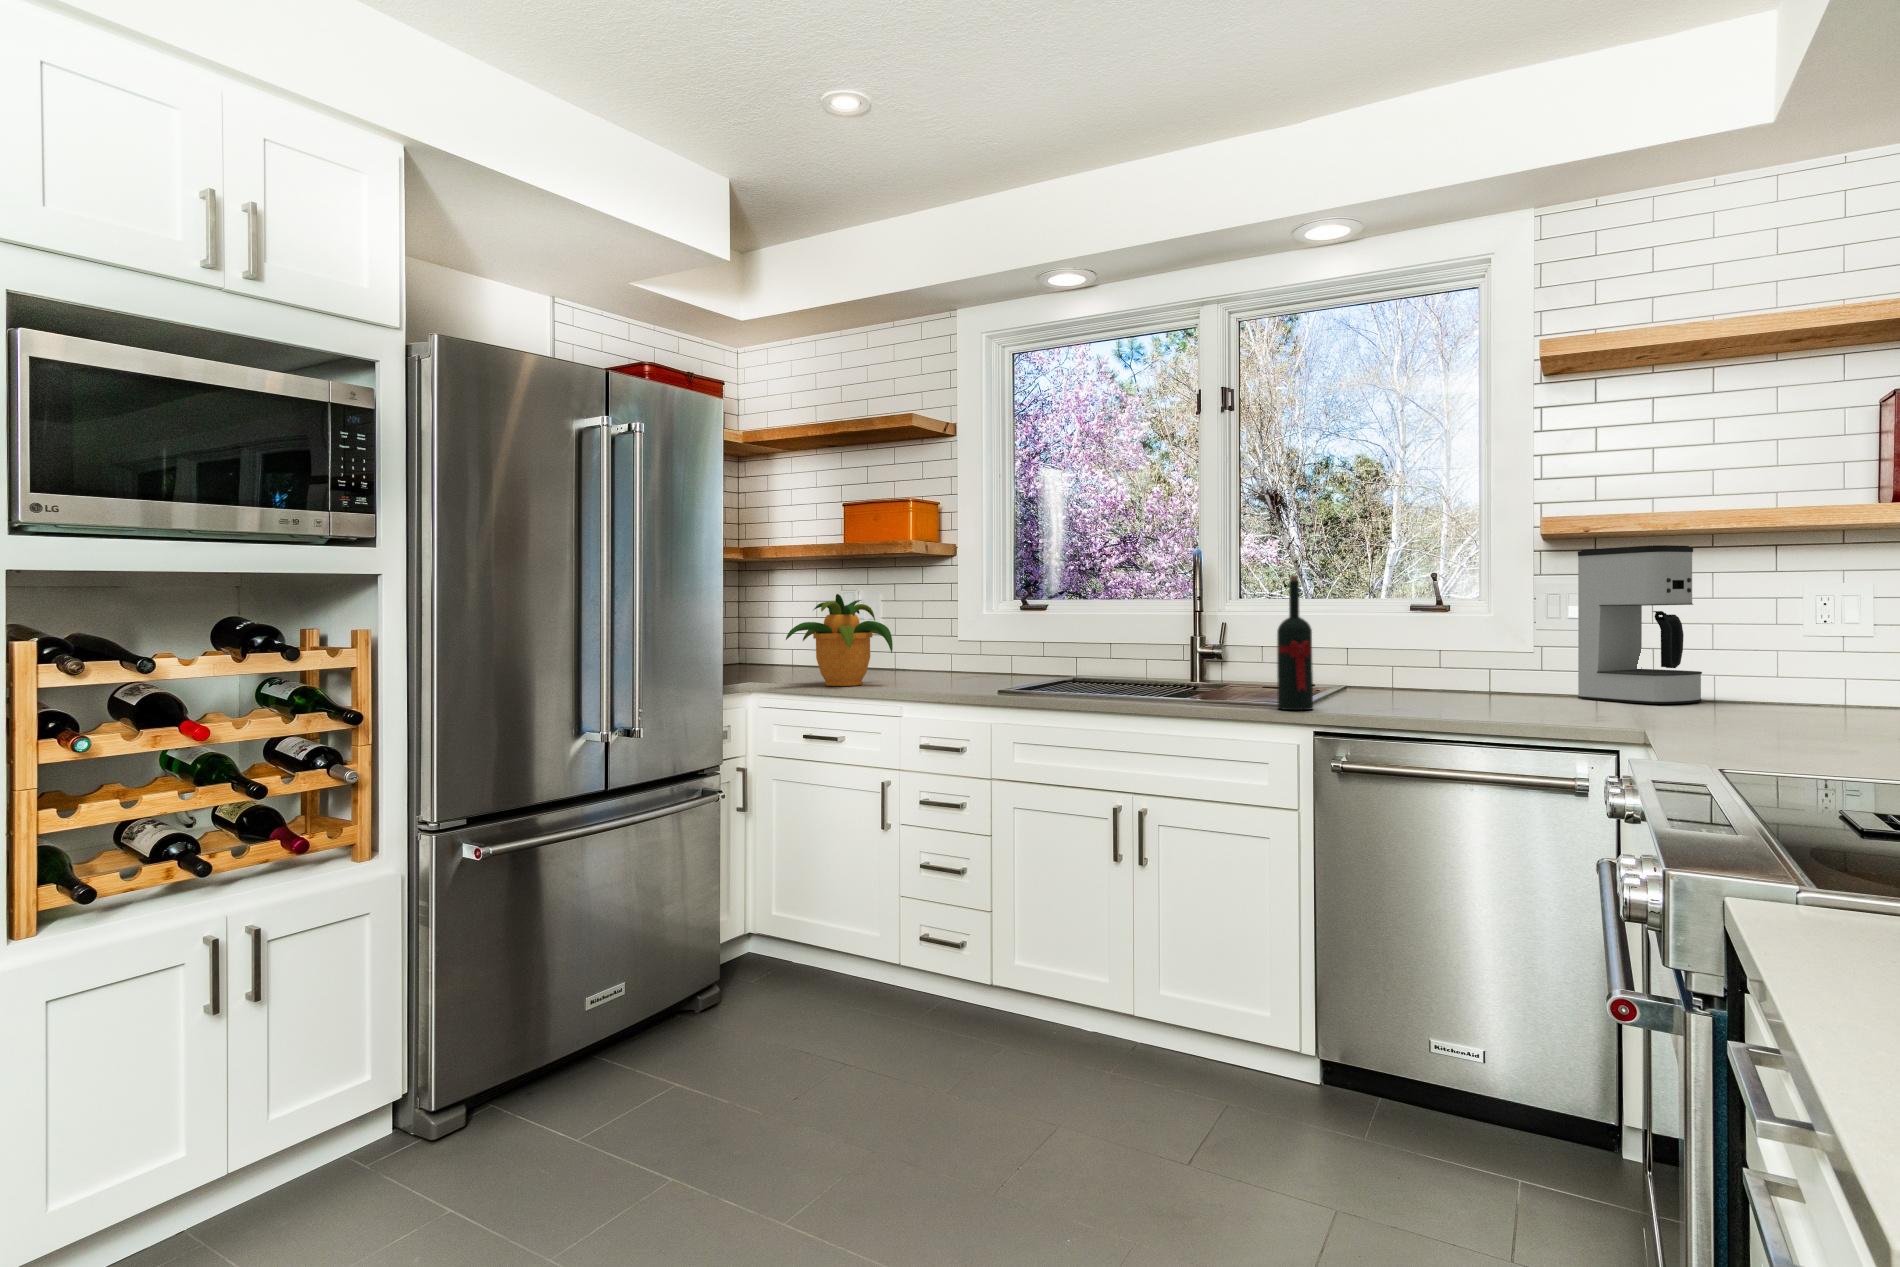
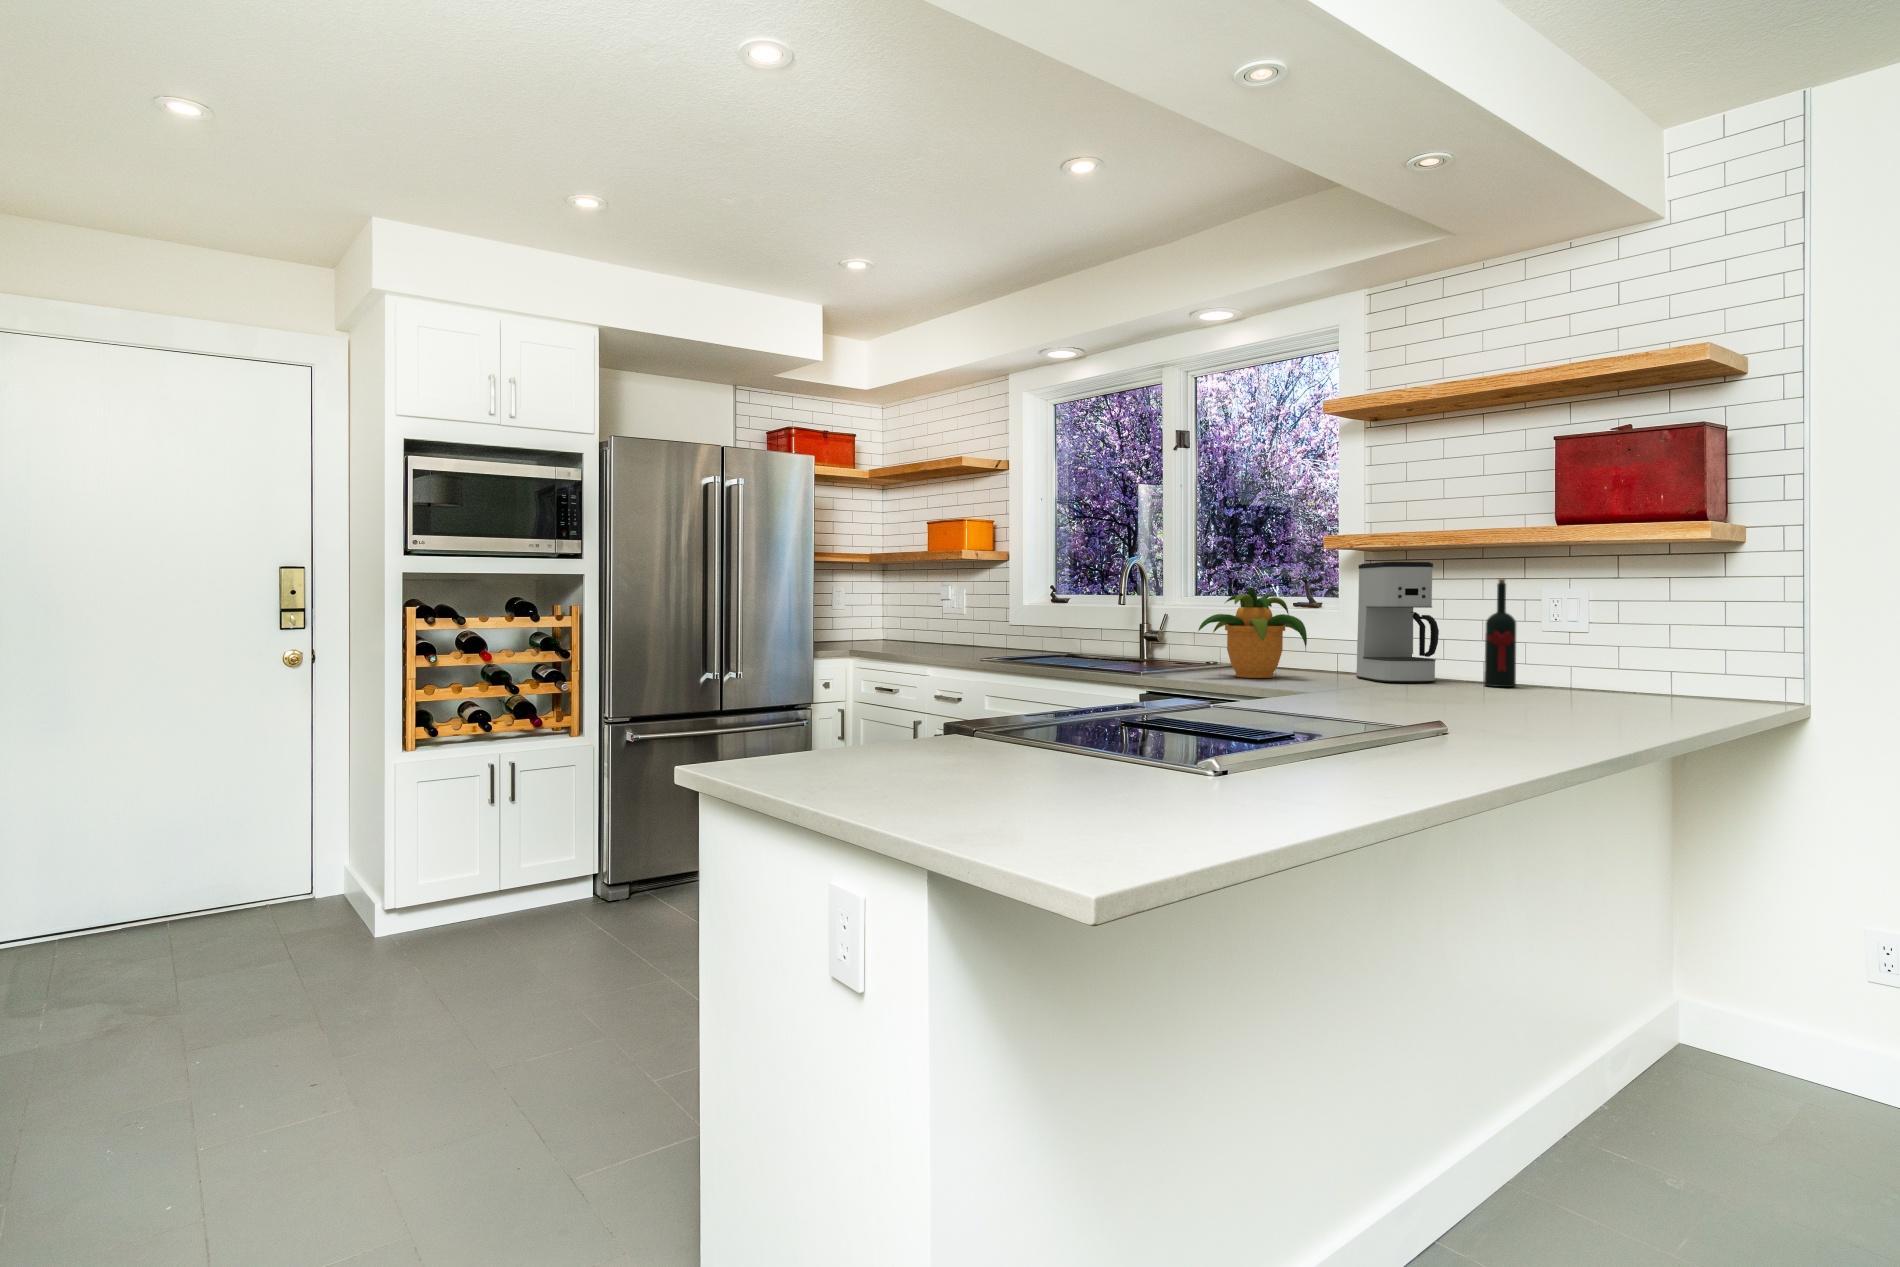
wine bottle: present [1277,575,1313,710] -> present [1484,579,1516,687]
potted plant: present [786,594,893,686] -> present [1198,587,1307,678]

